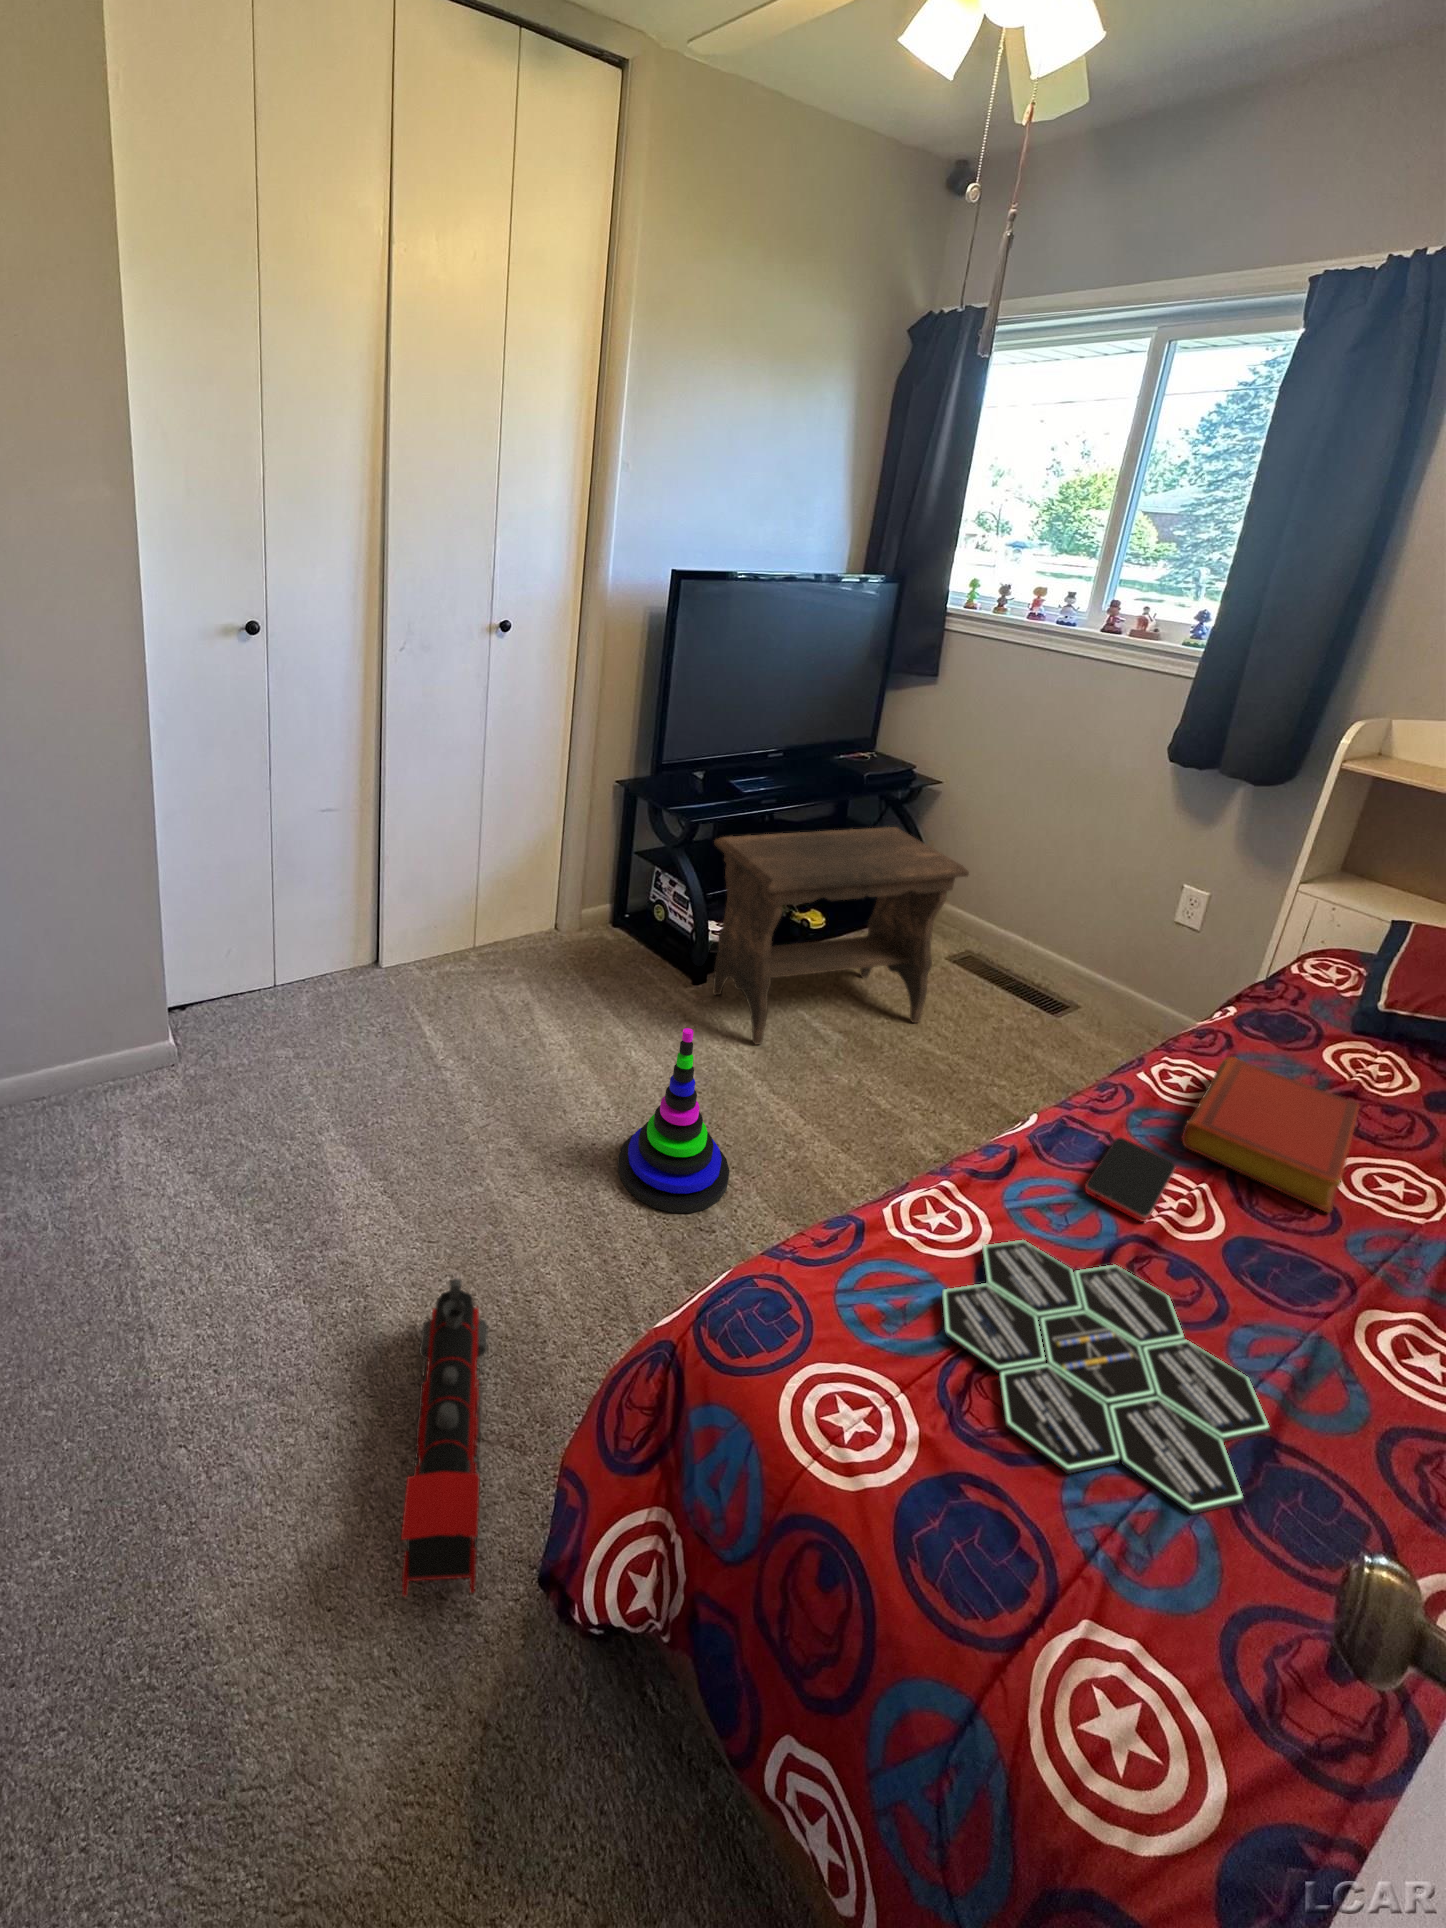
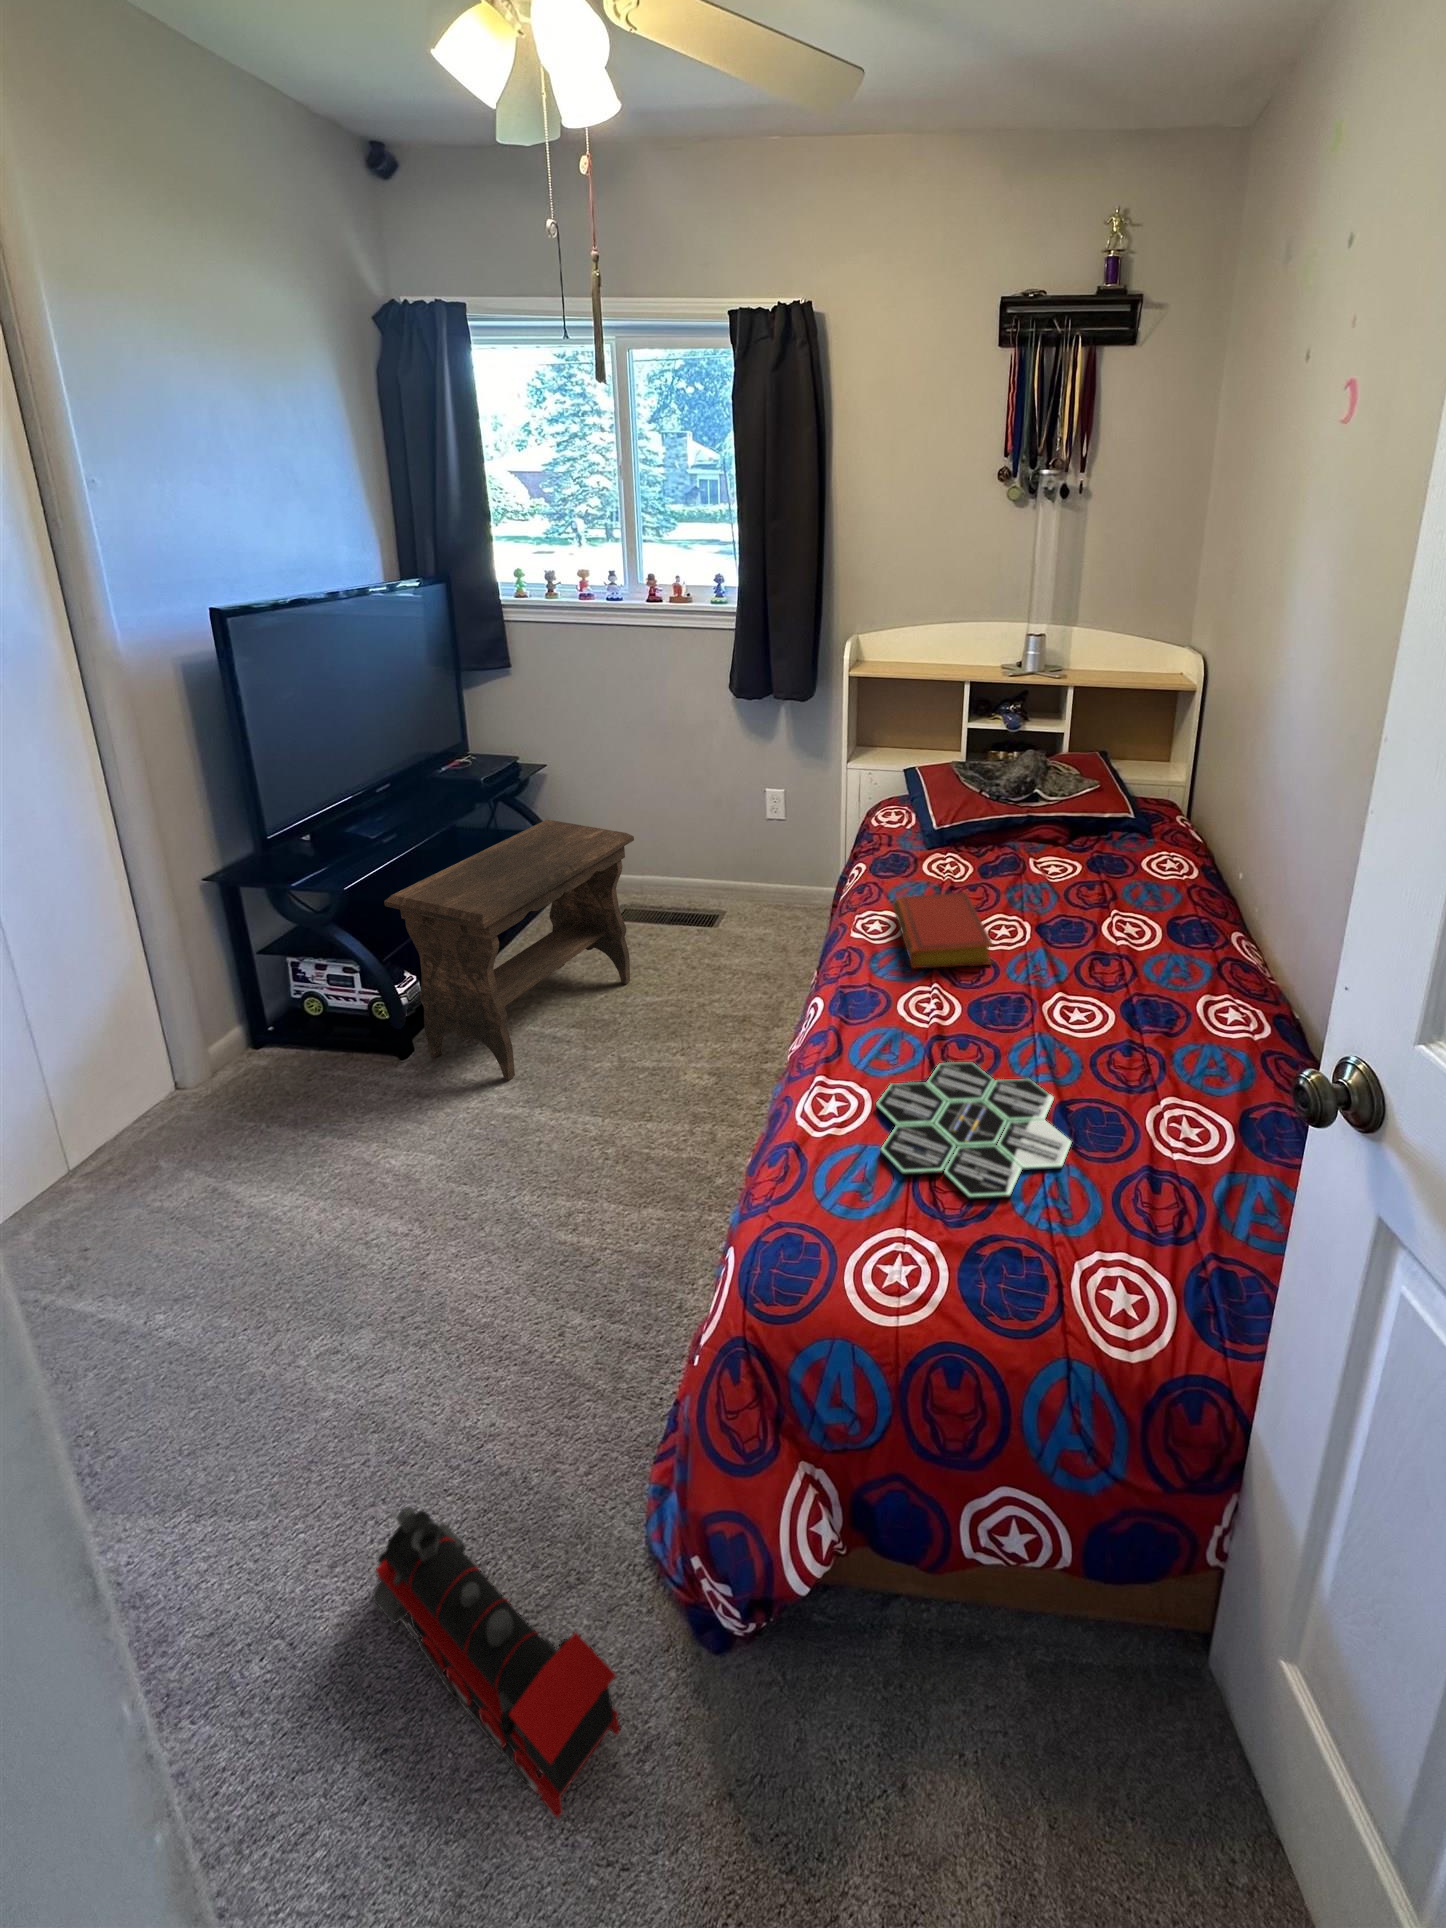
stacking toy: present [618,1028,729,1213] -> none [451,1095,576,1290]
smartphone: present [1085,1138,1175,1222] -> none [882,981,931,1031]

